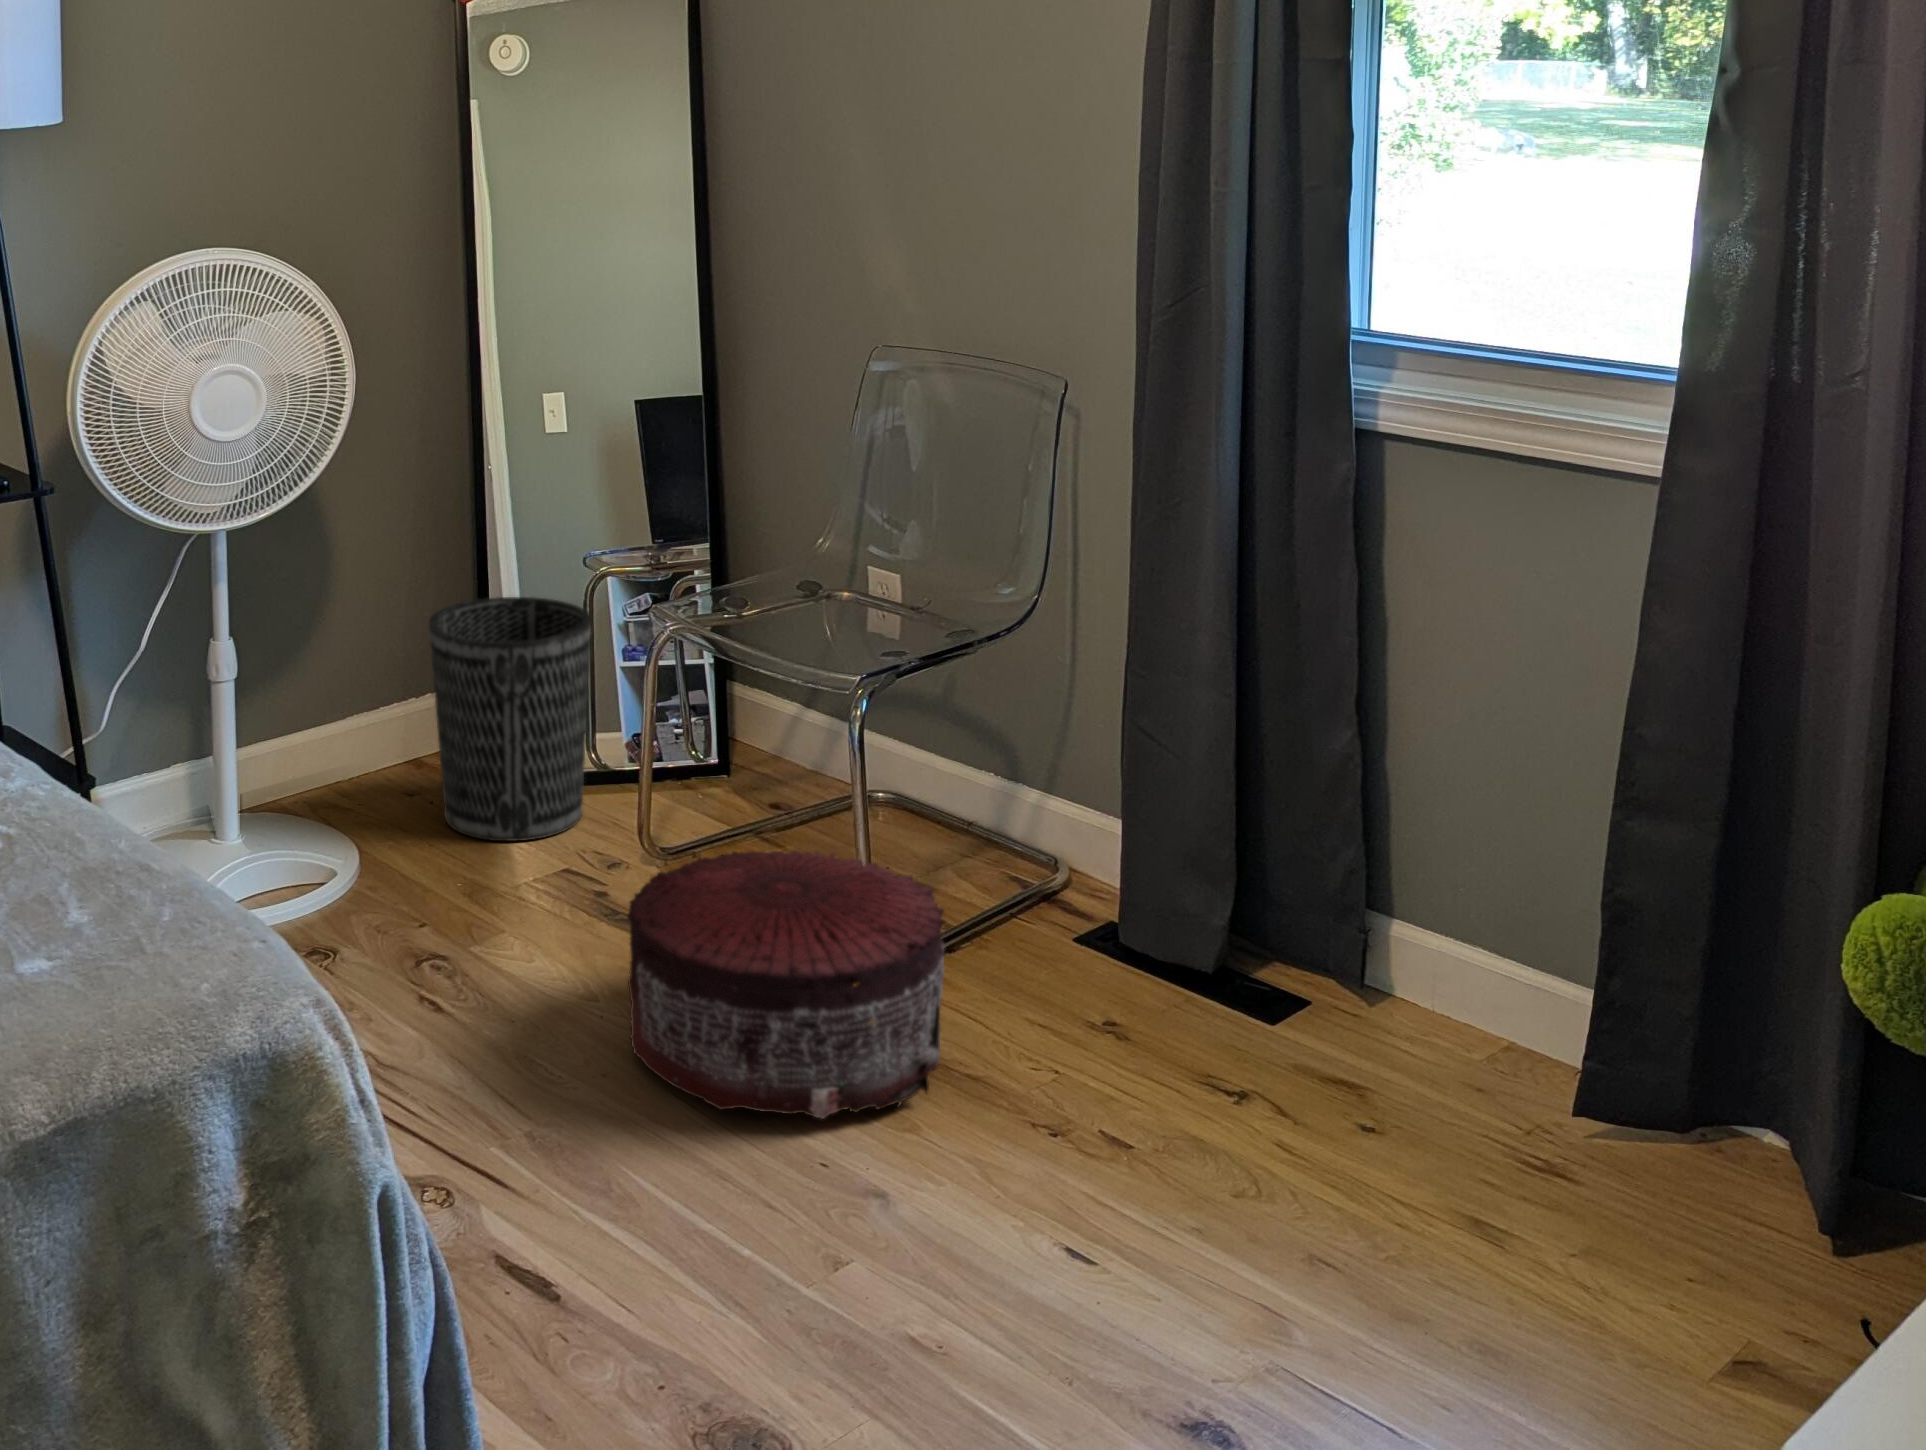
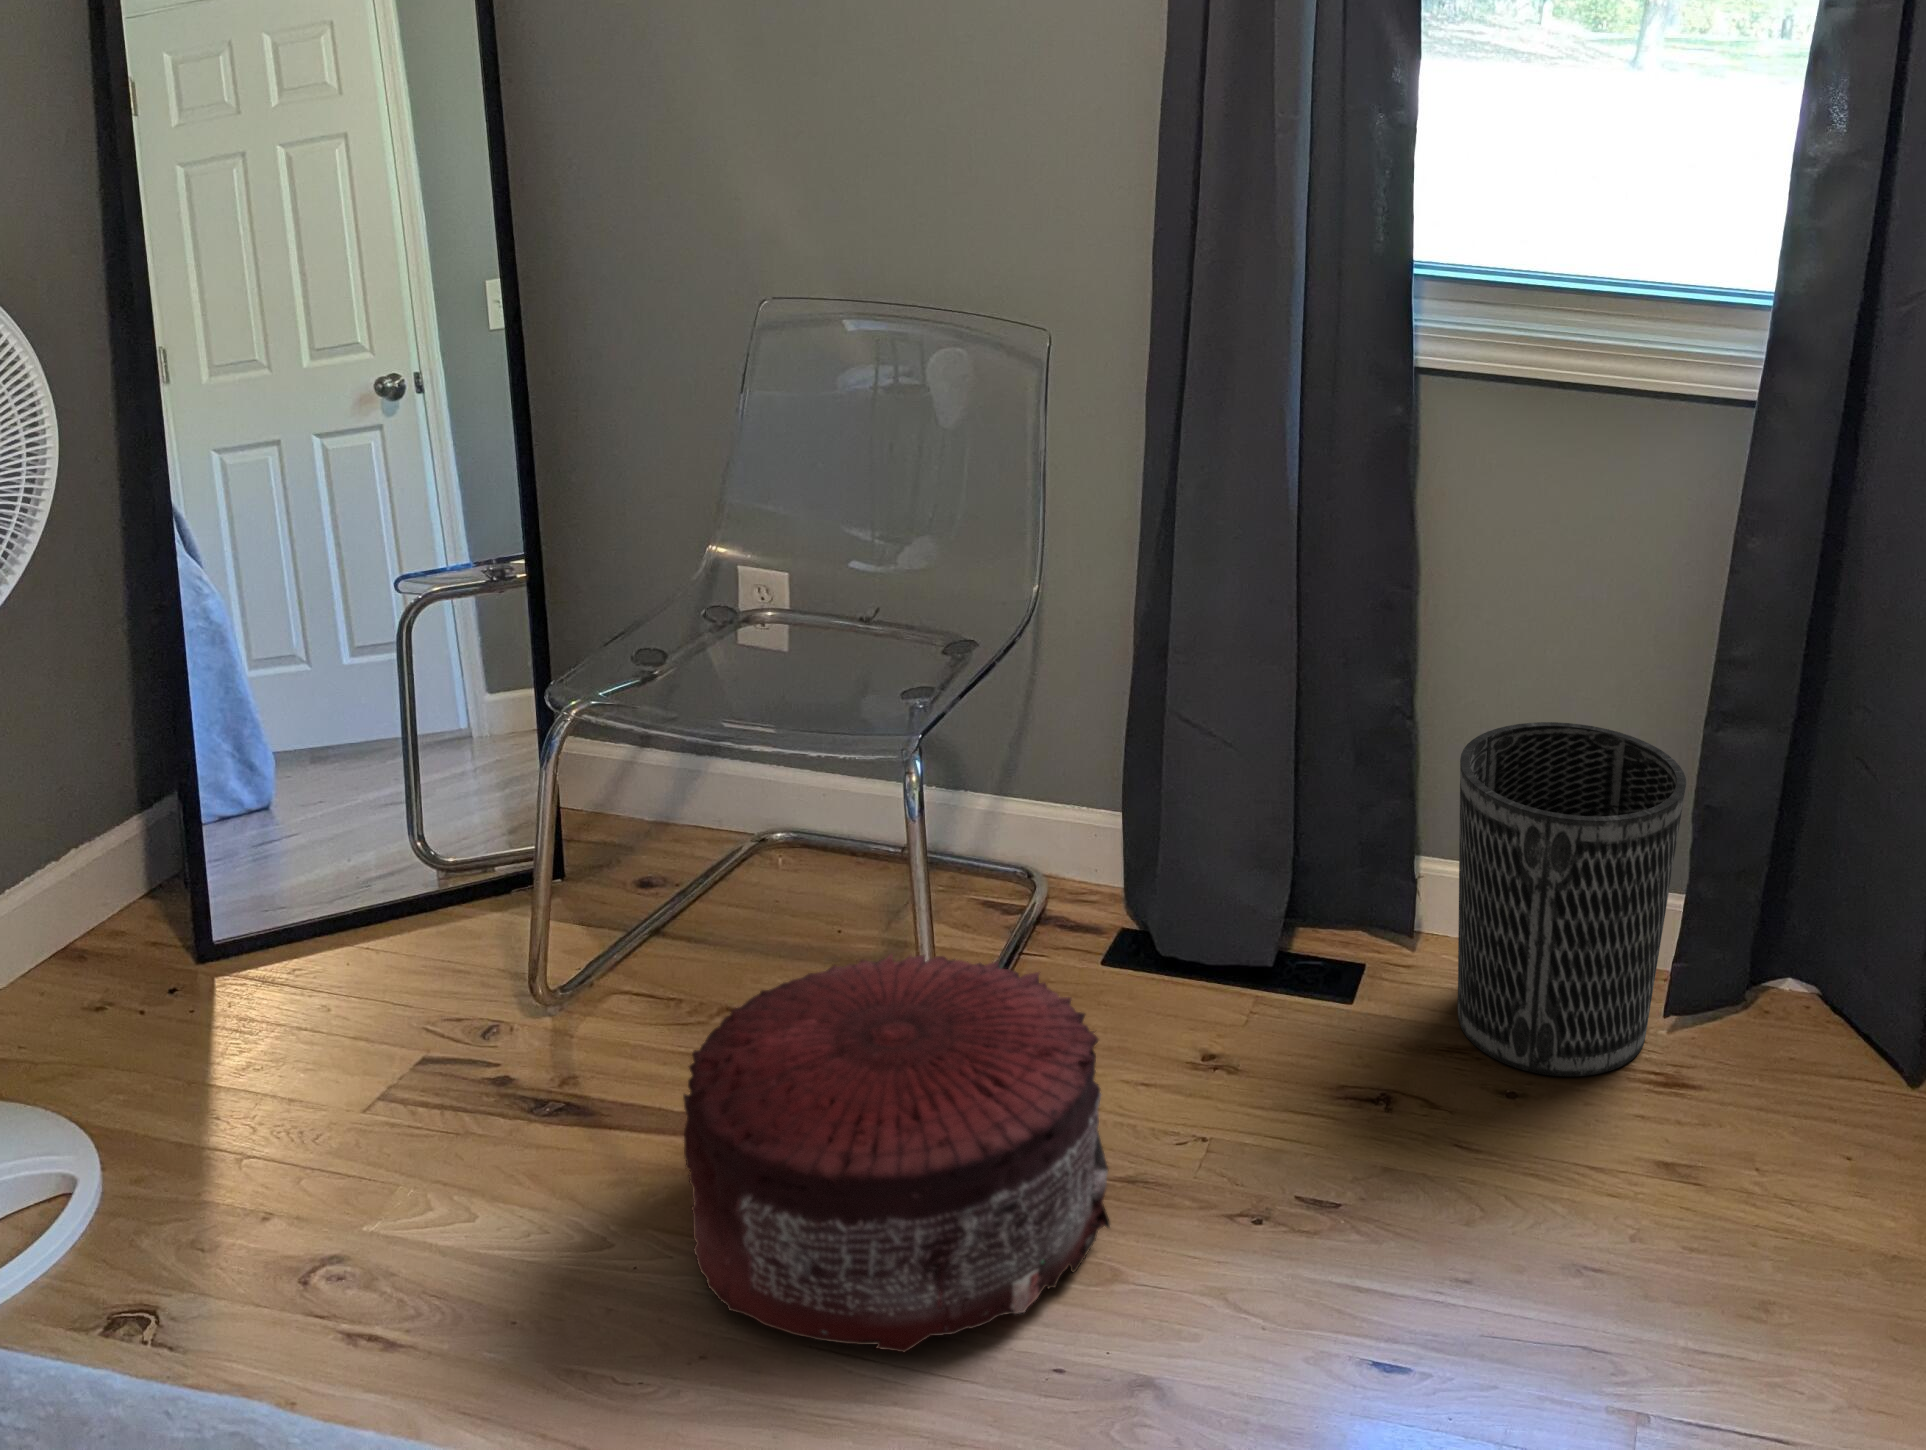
wastebasket: present [429,597,591,841] -> present [1458,722,1686,1076]

